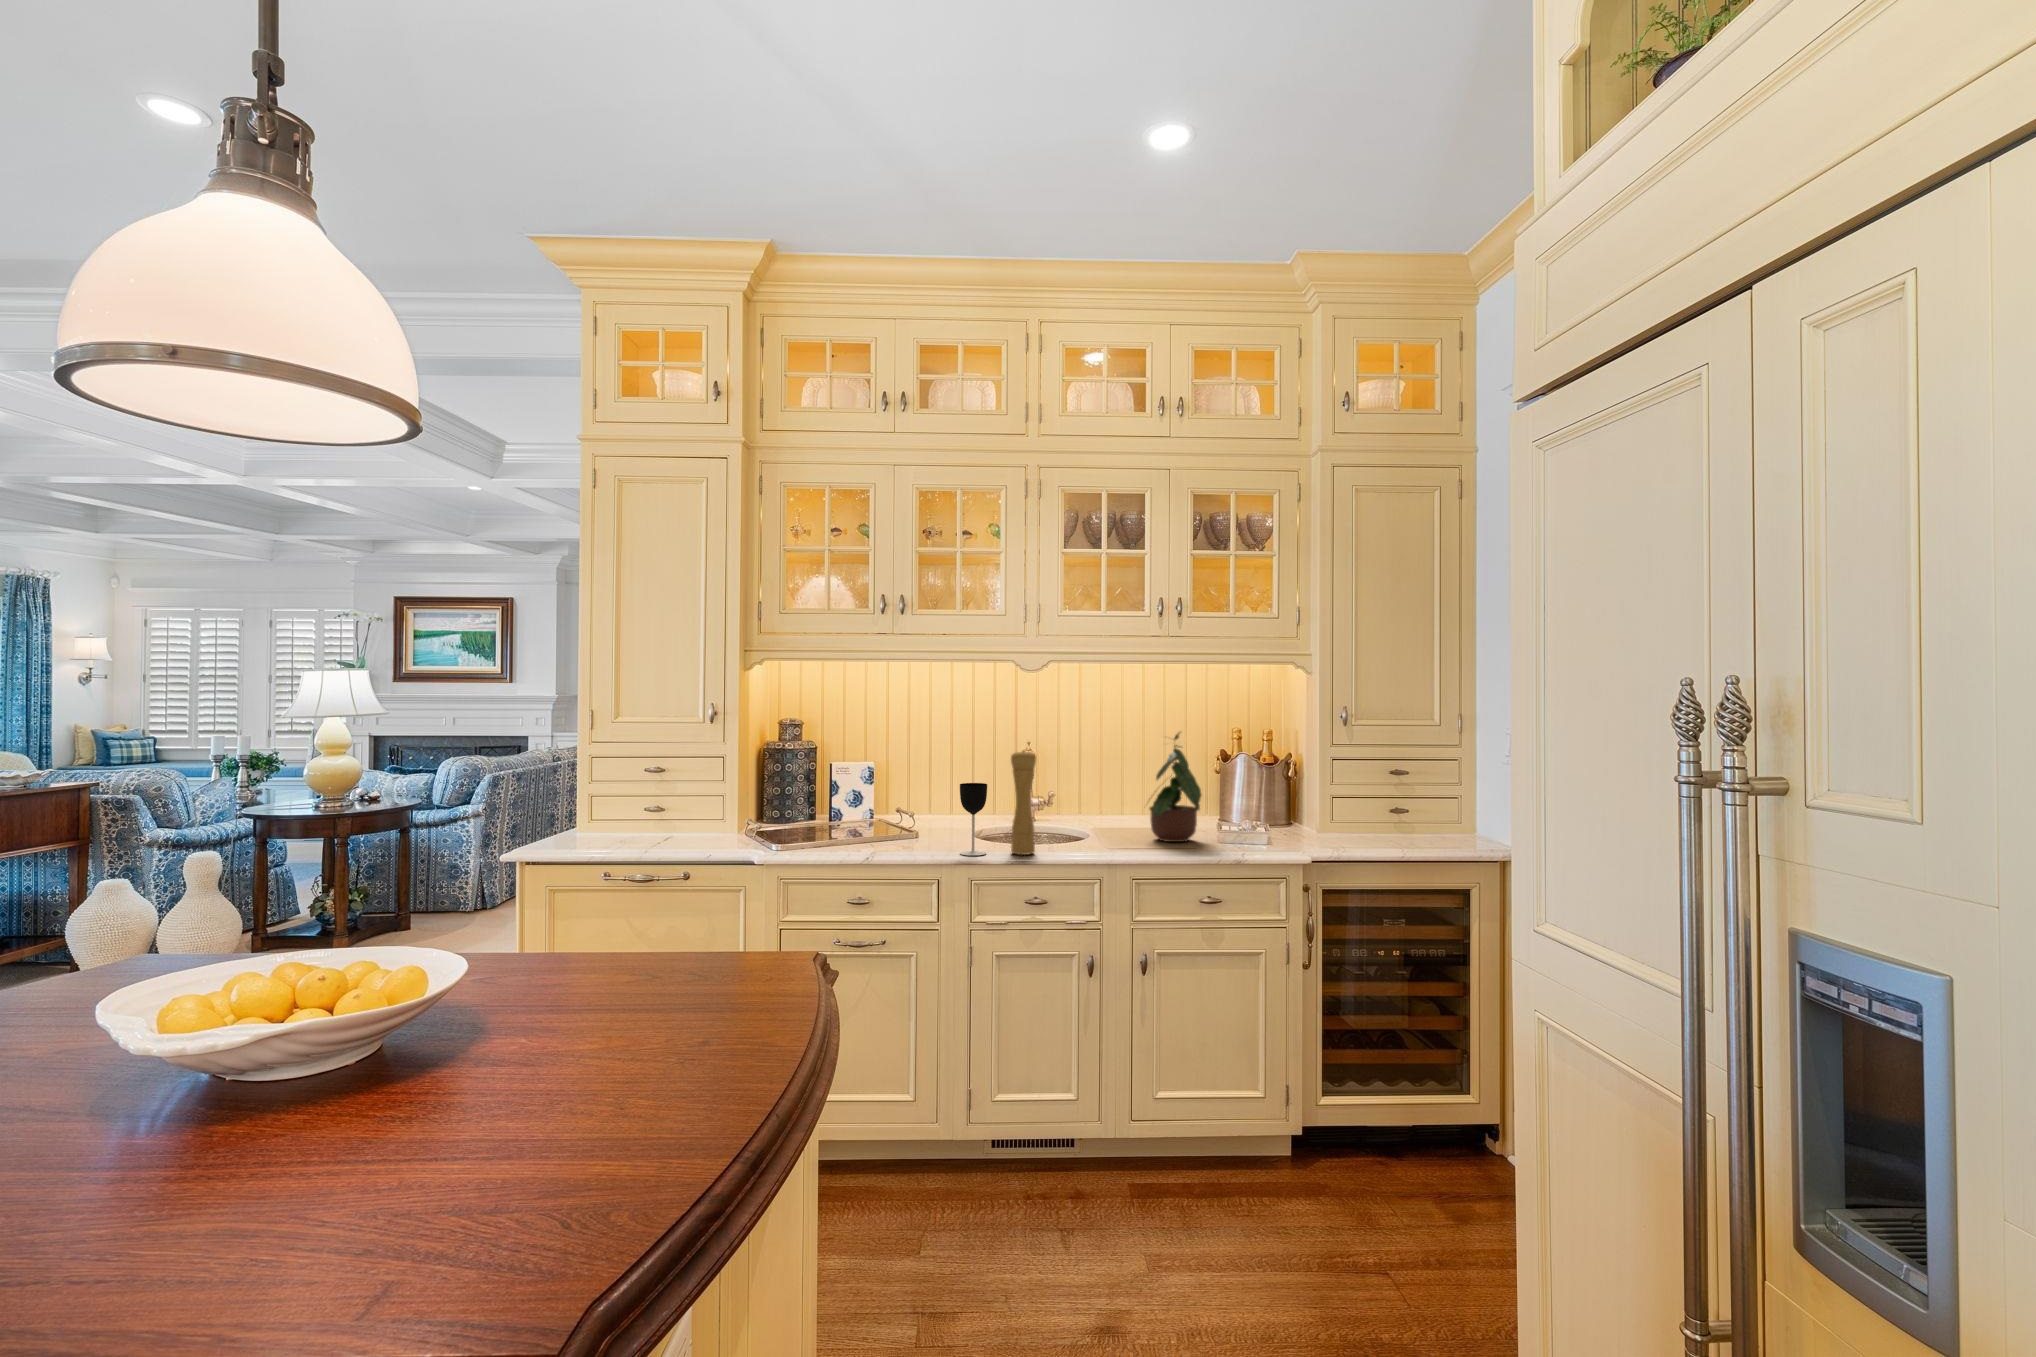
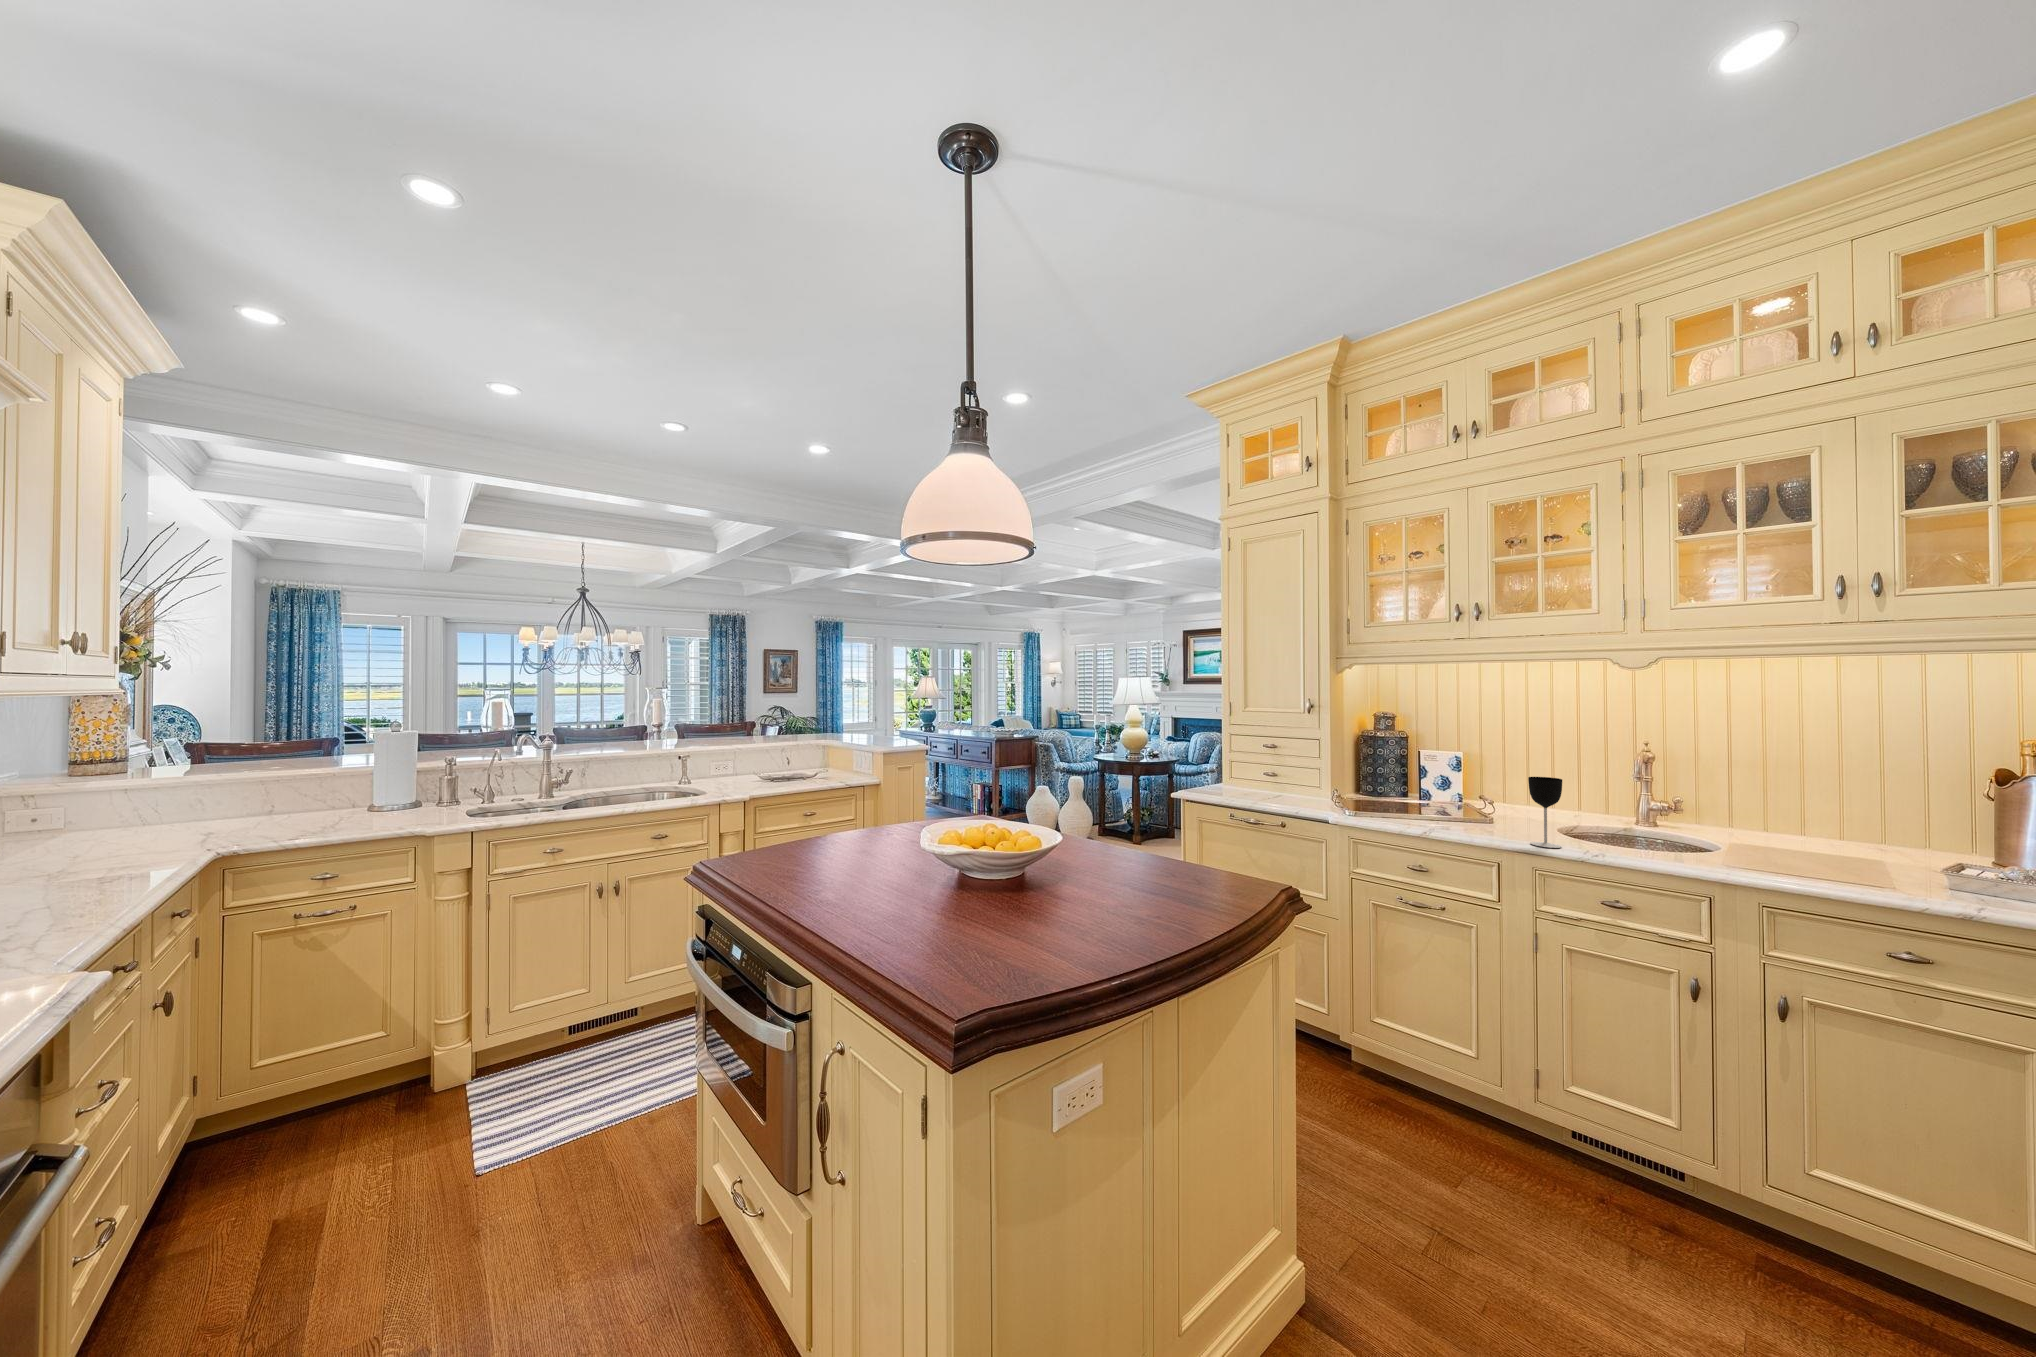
potted plant: present [1149,732,1201,842] -> none [1810,738,1942,878]
pepper mill: present [1011,750,1036,855] -> none [1592,749,1627,856]

